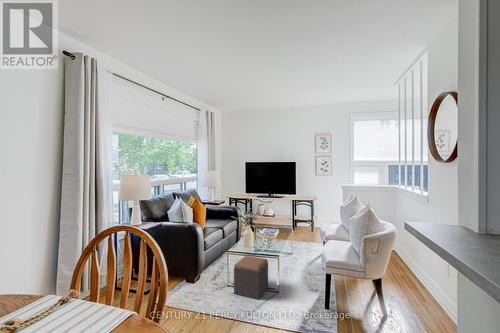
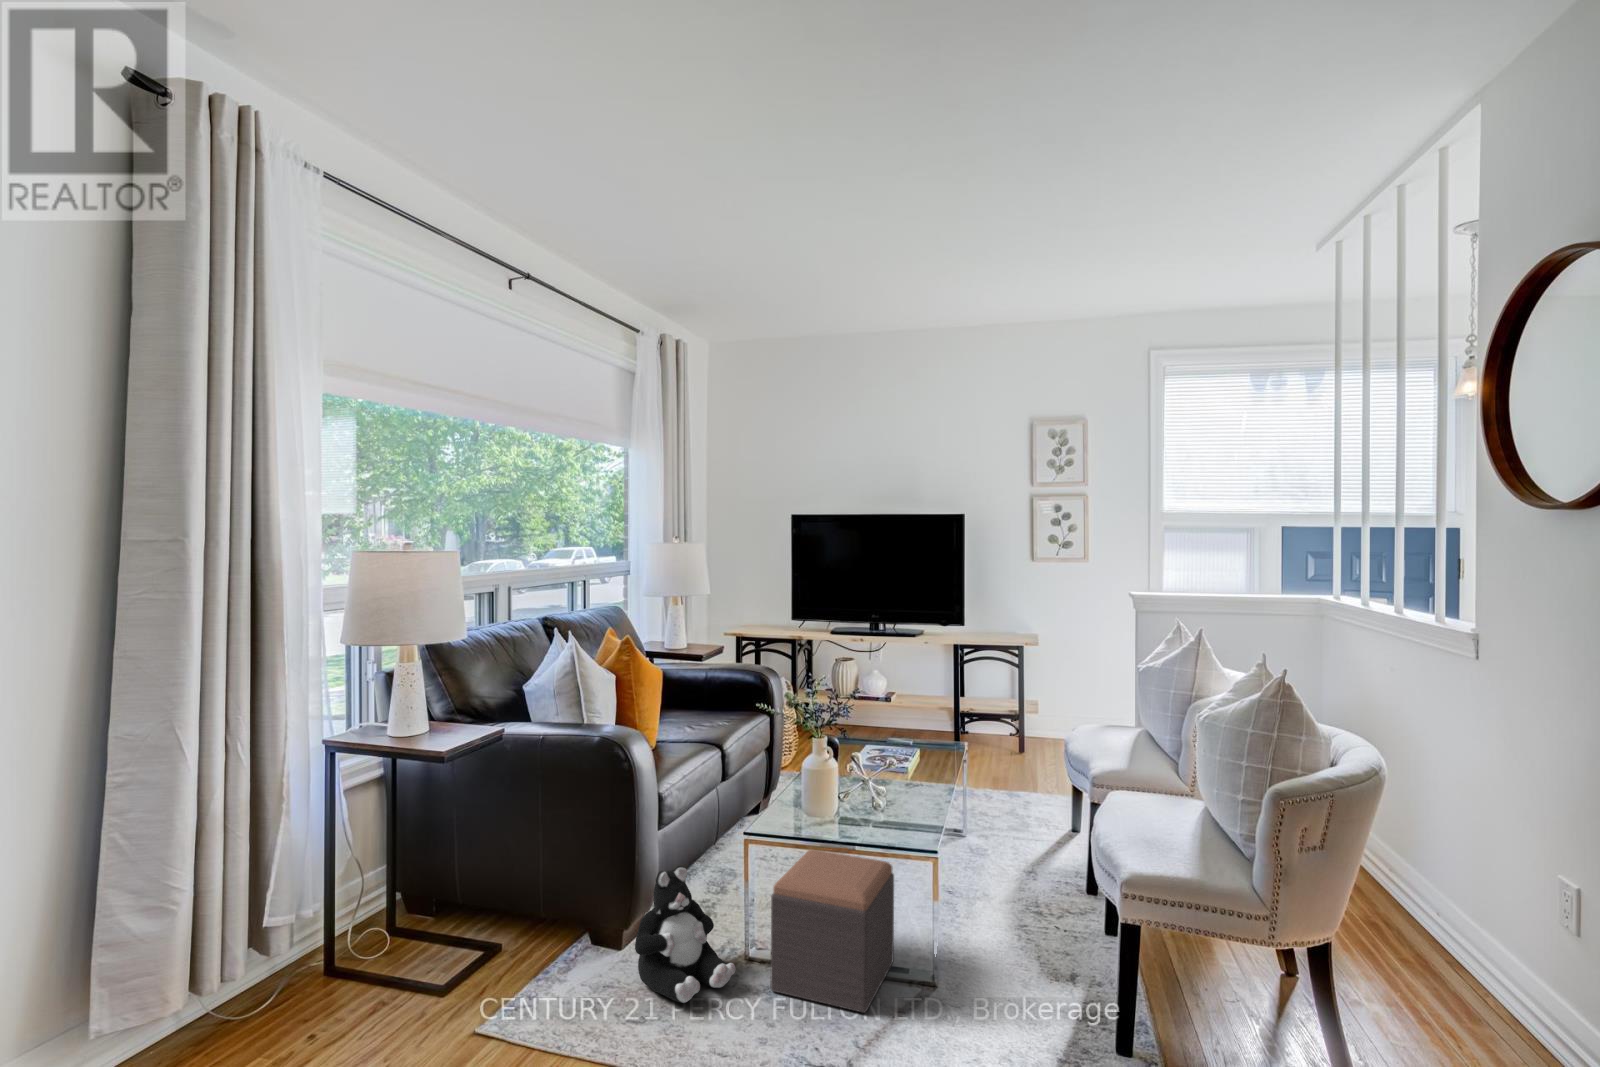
plush toy: none [197,260,224,296] -> present [635,866,736,1003]

